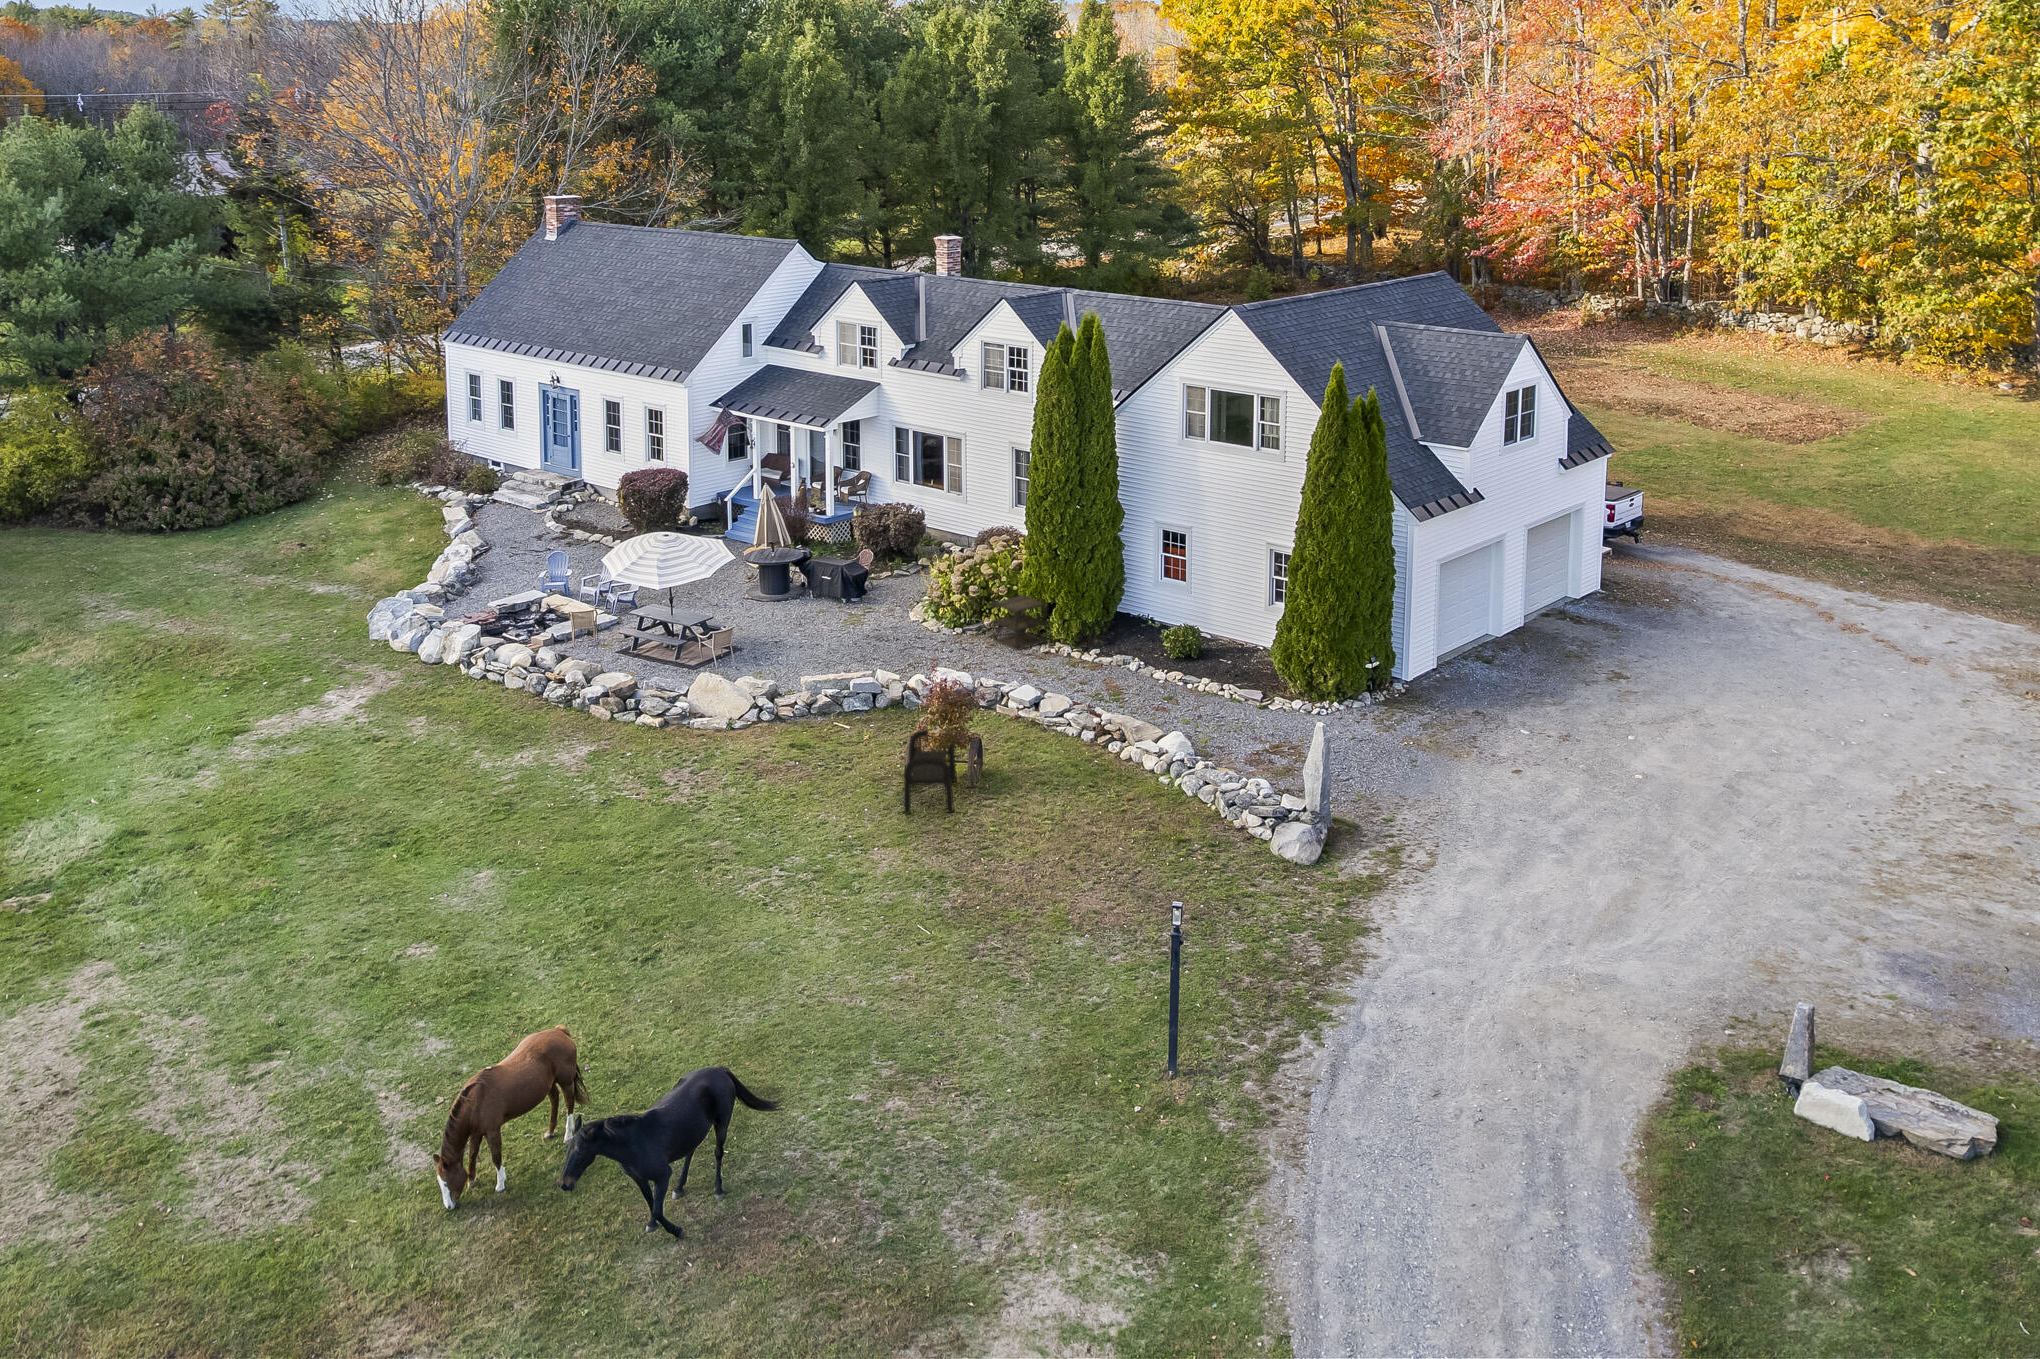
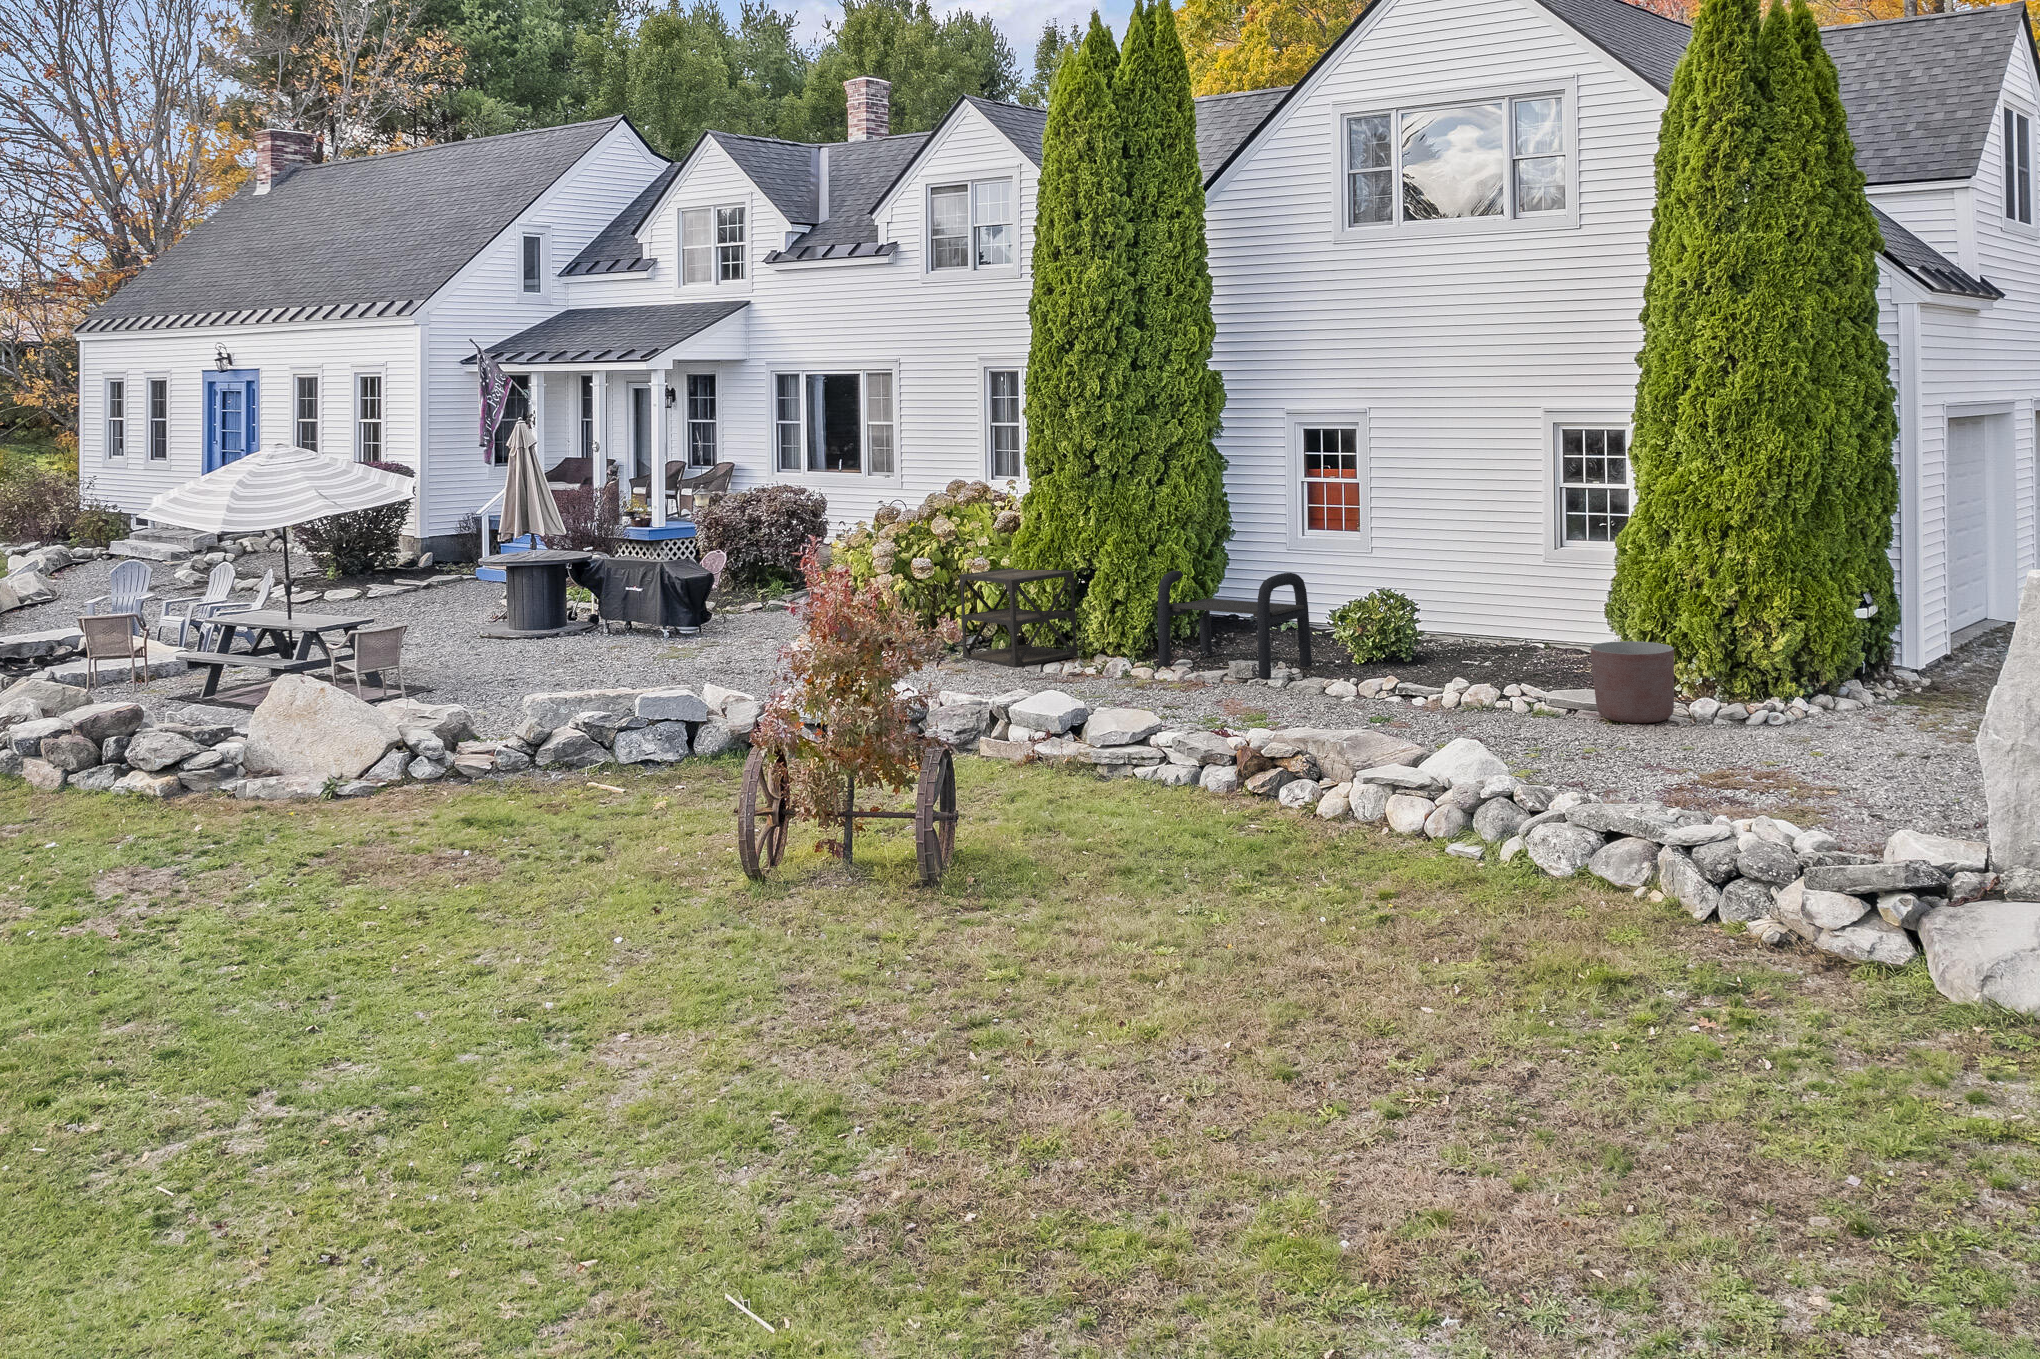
planter: none [1256,669,1290,708] -> present [1591,641,1674,723]
bench: present [904,730,956,814] -> present [1158,570,1312,679]

